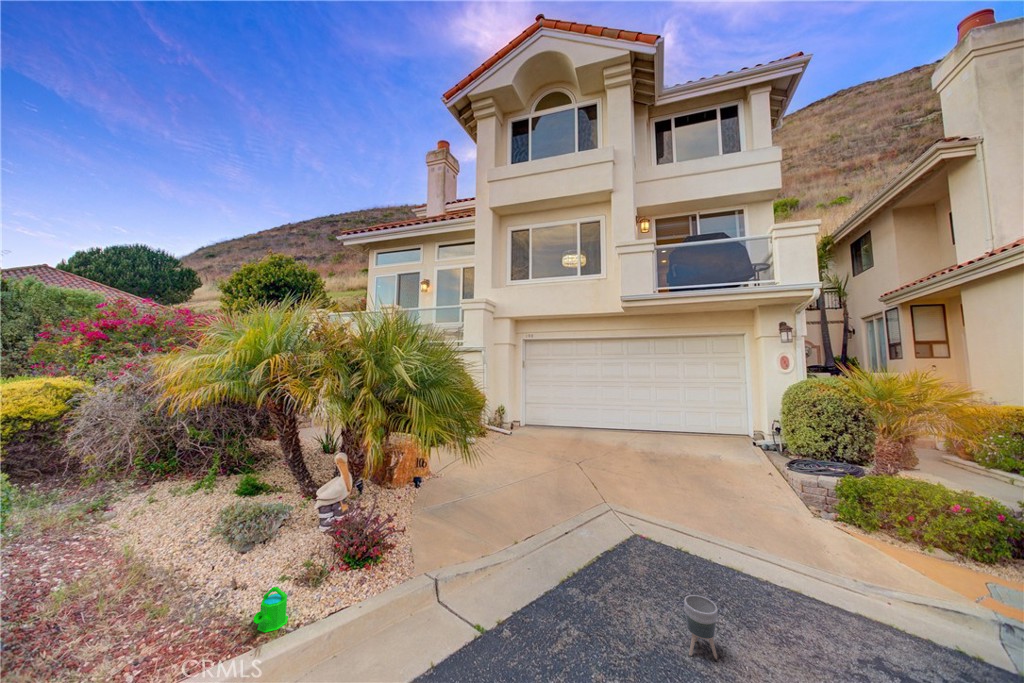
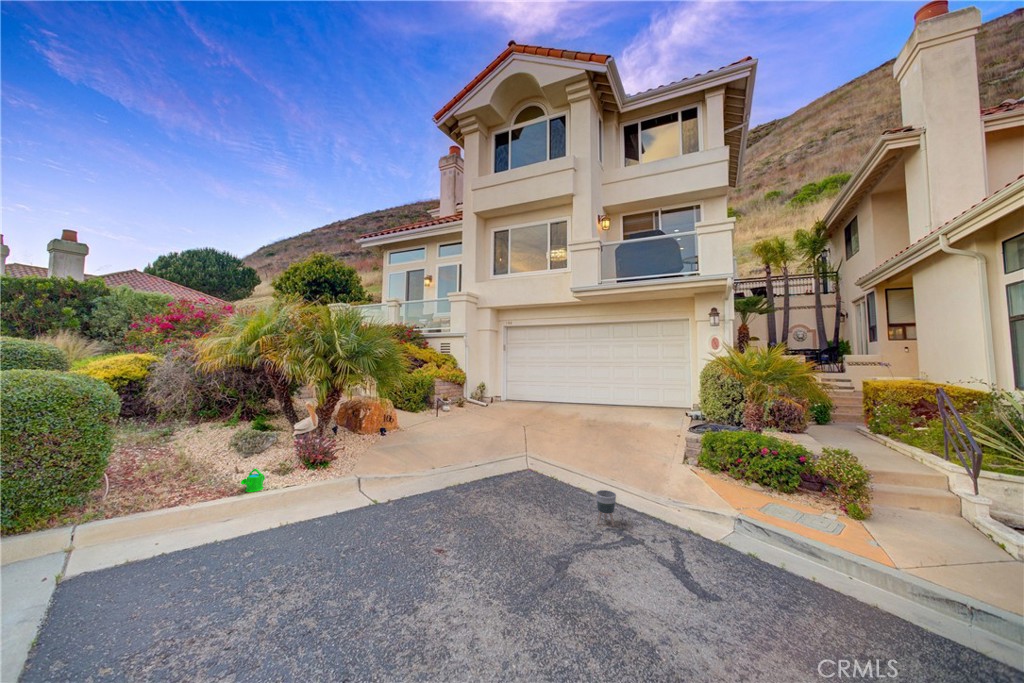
planter: present [684,595,718,659] -> present [596,490,616,527]

